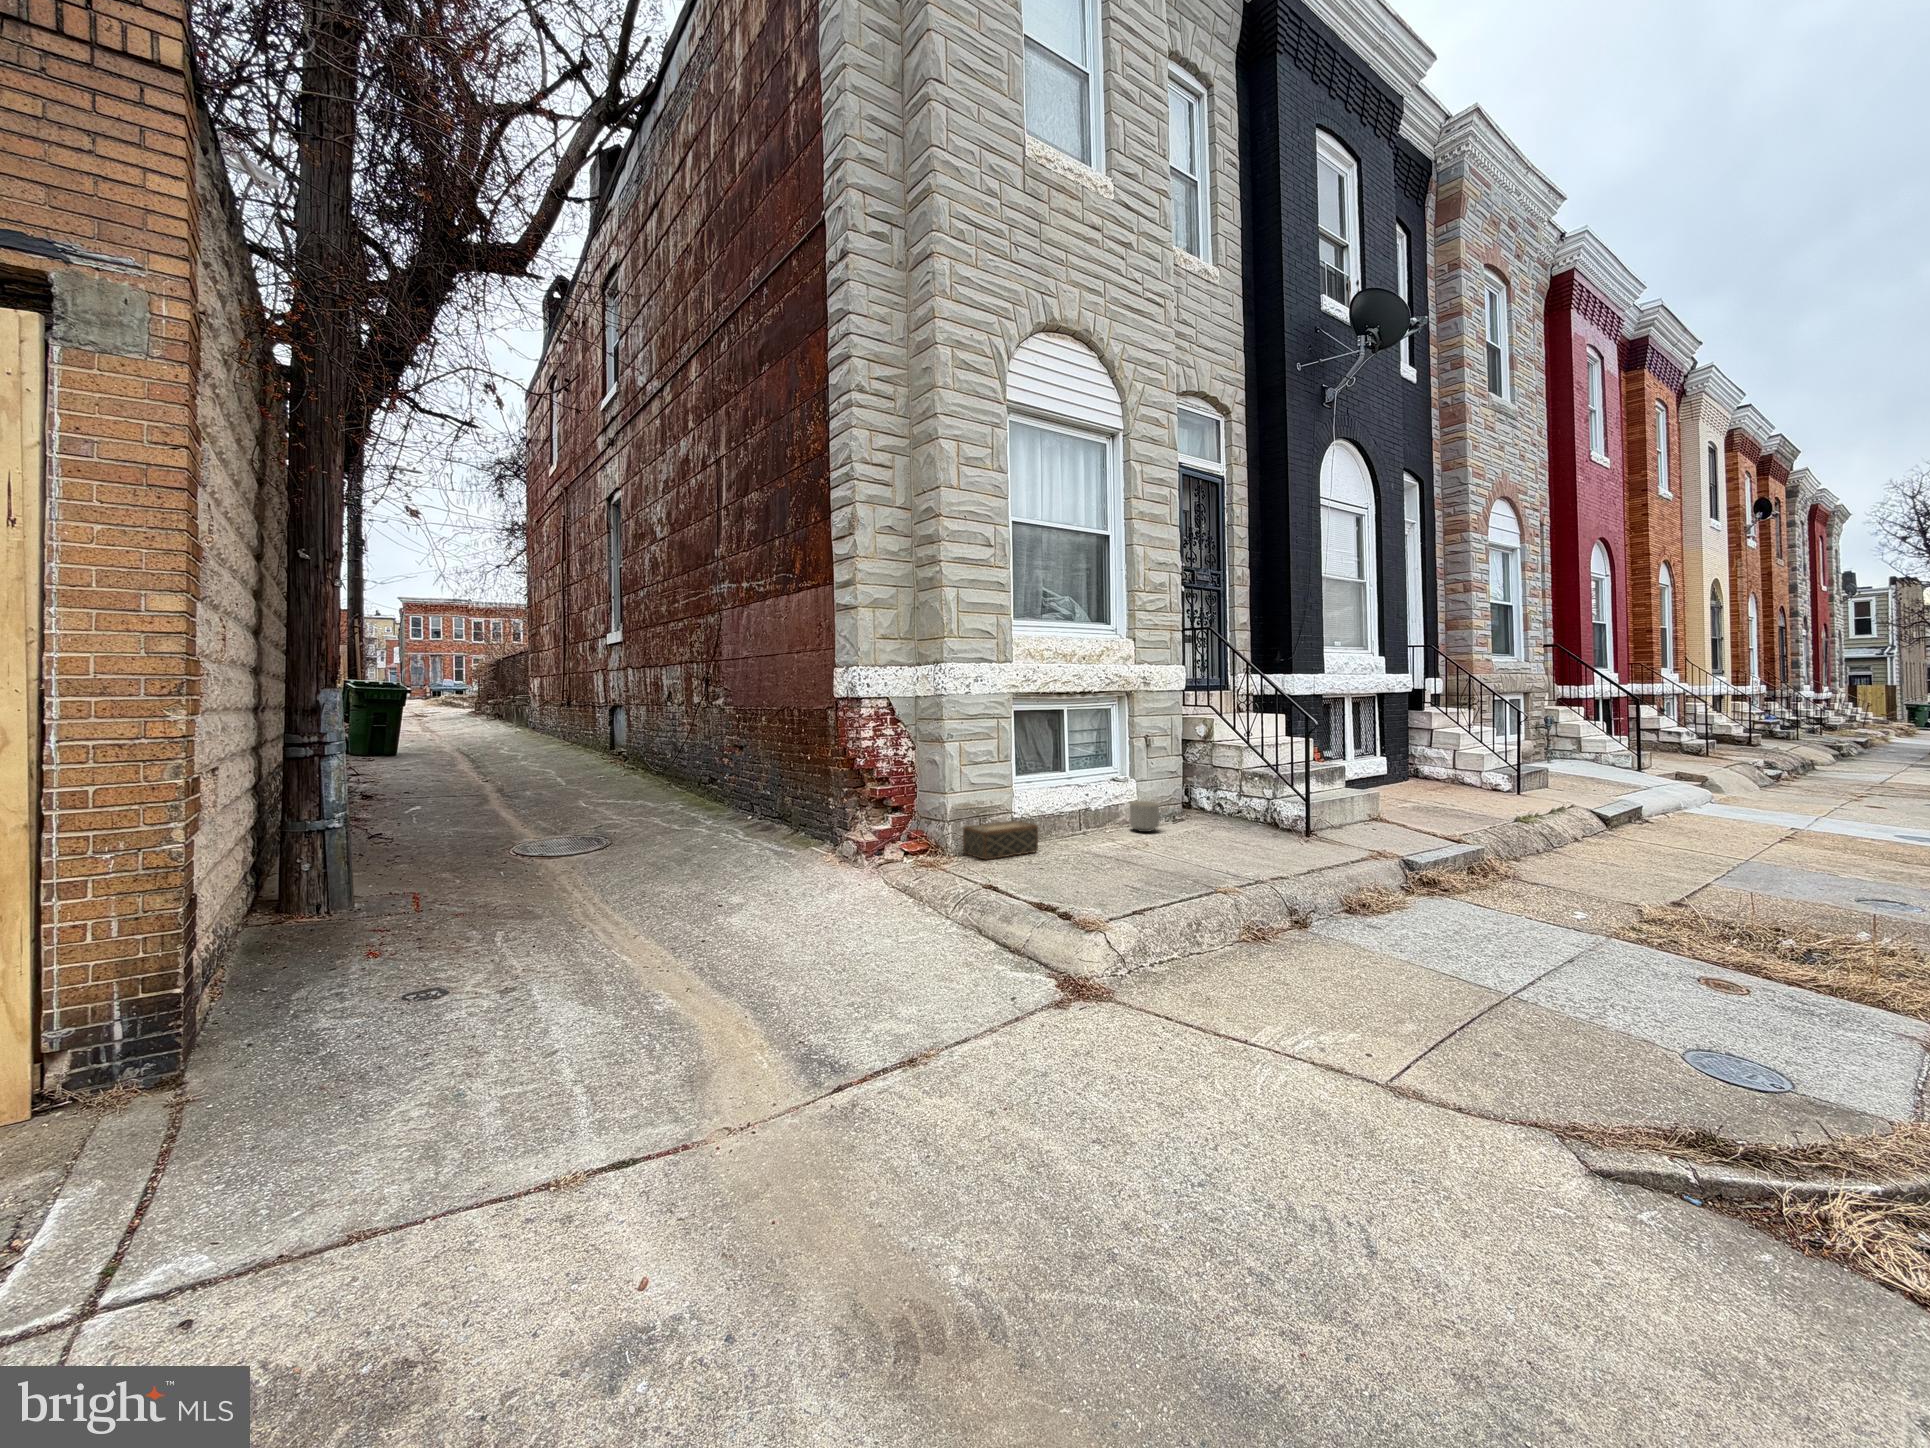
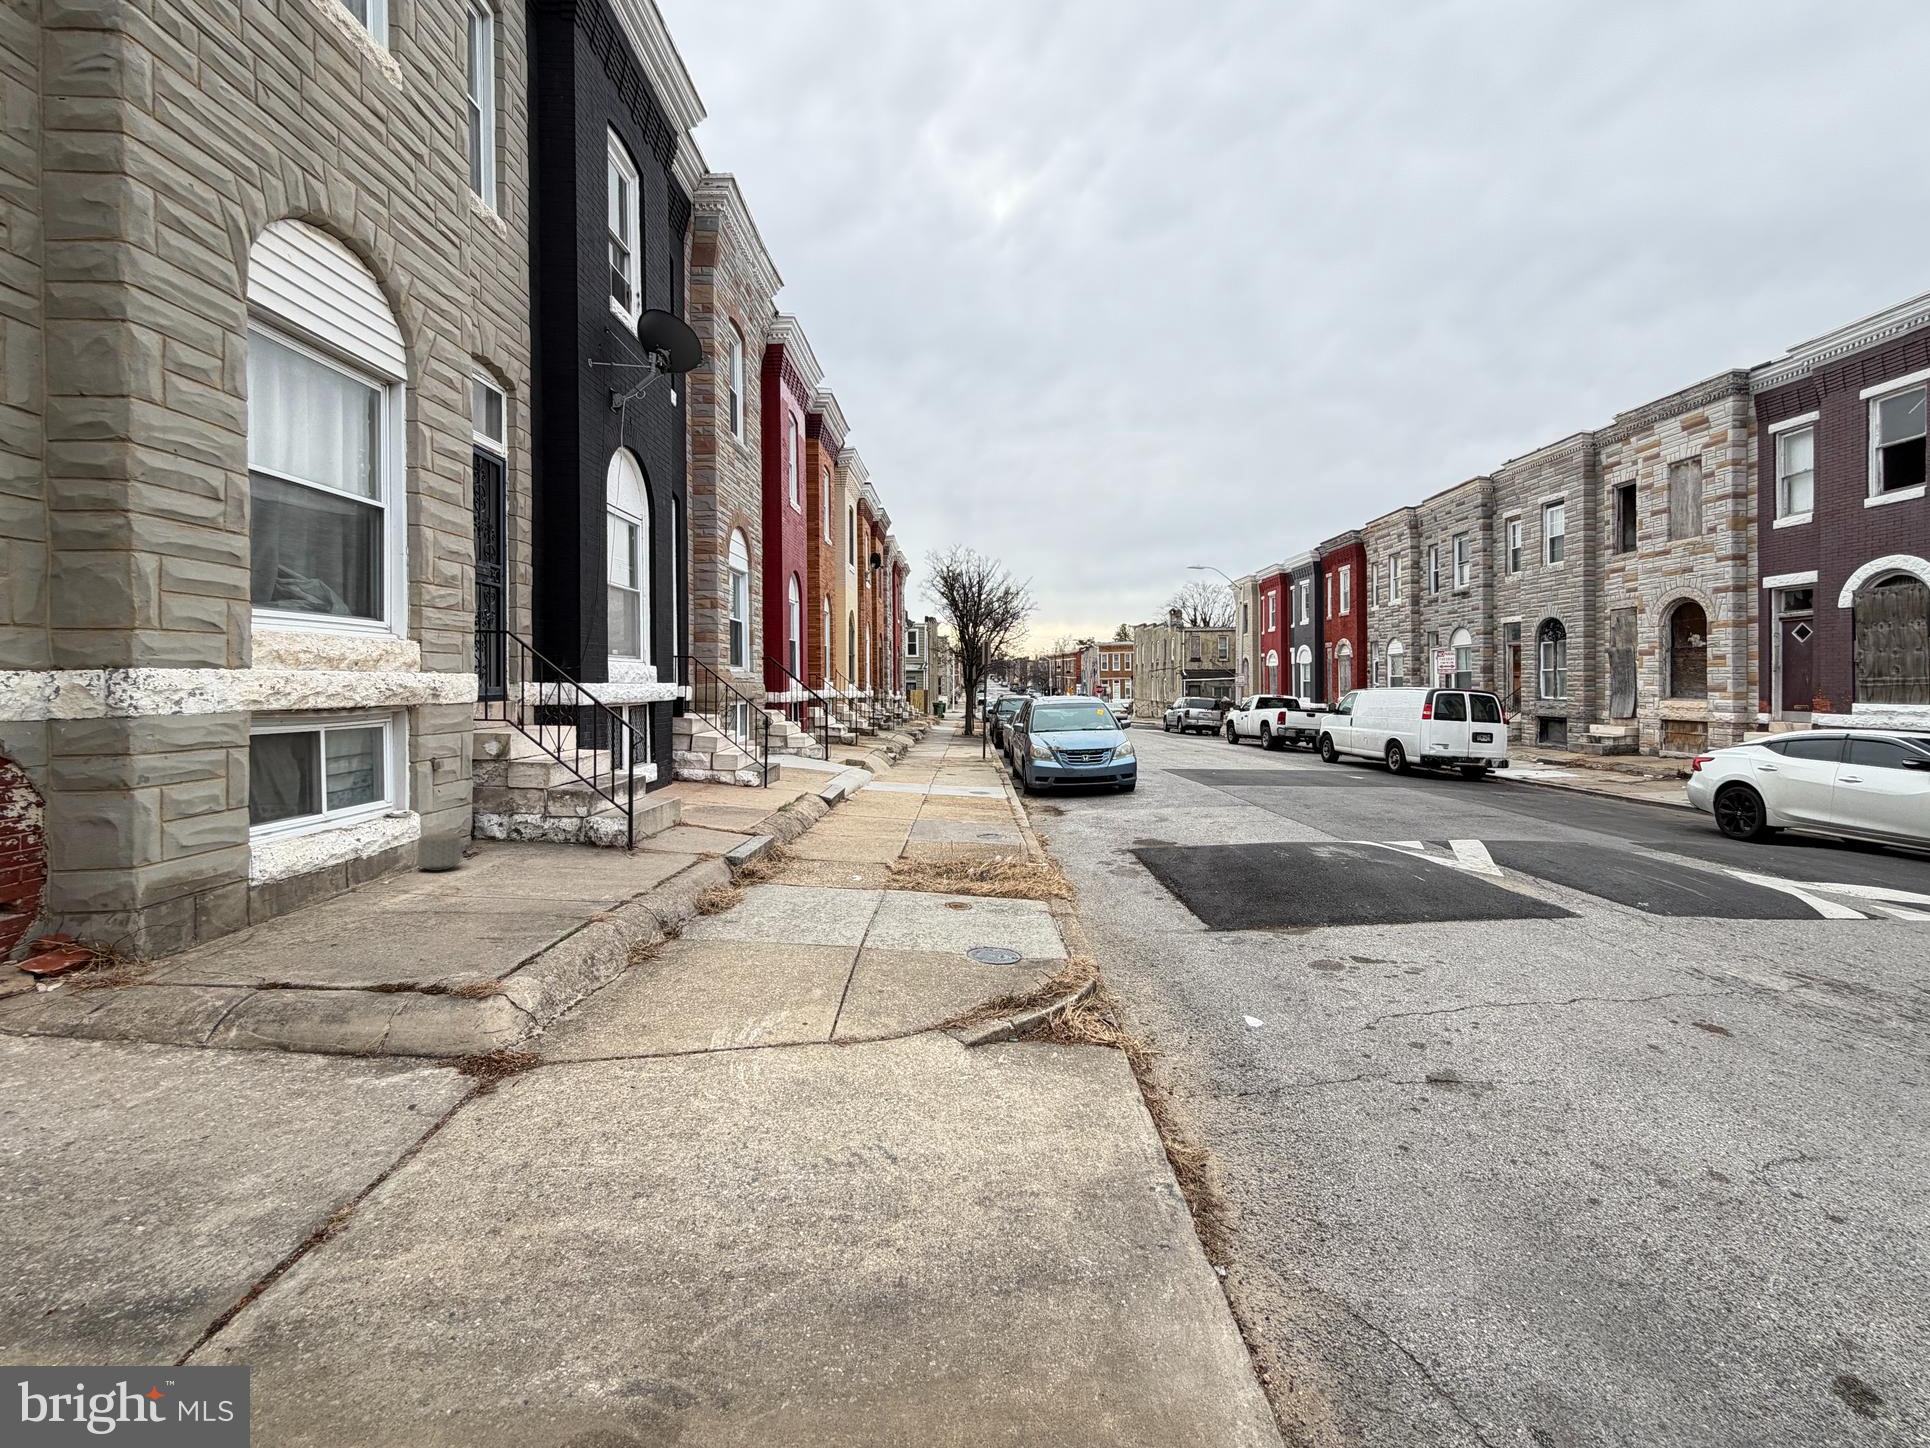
woven basket: present [963,820,1038,860] -> none [166,883,308,948]

